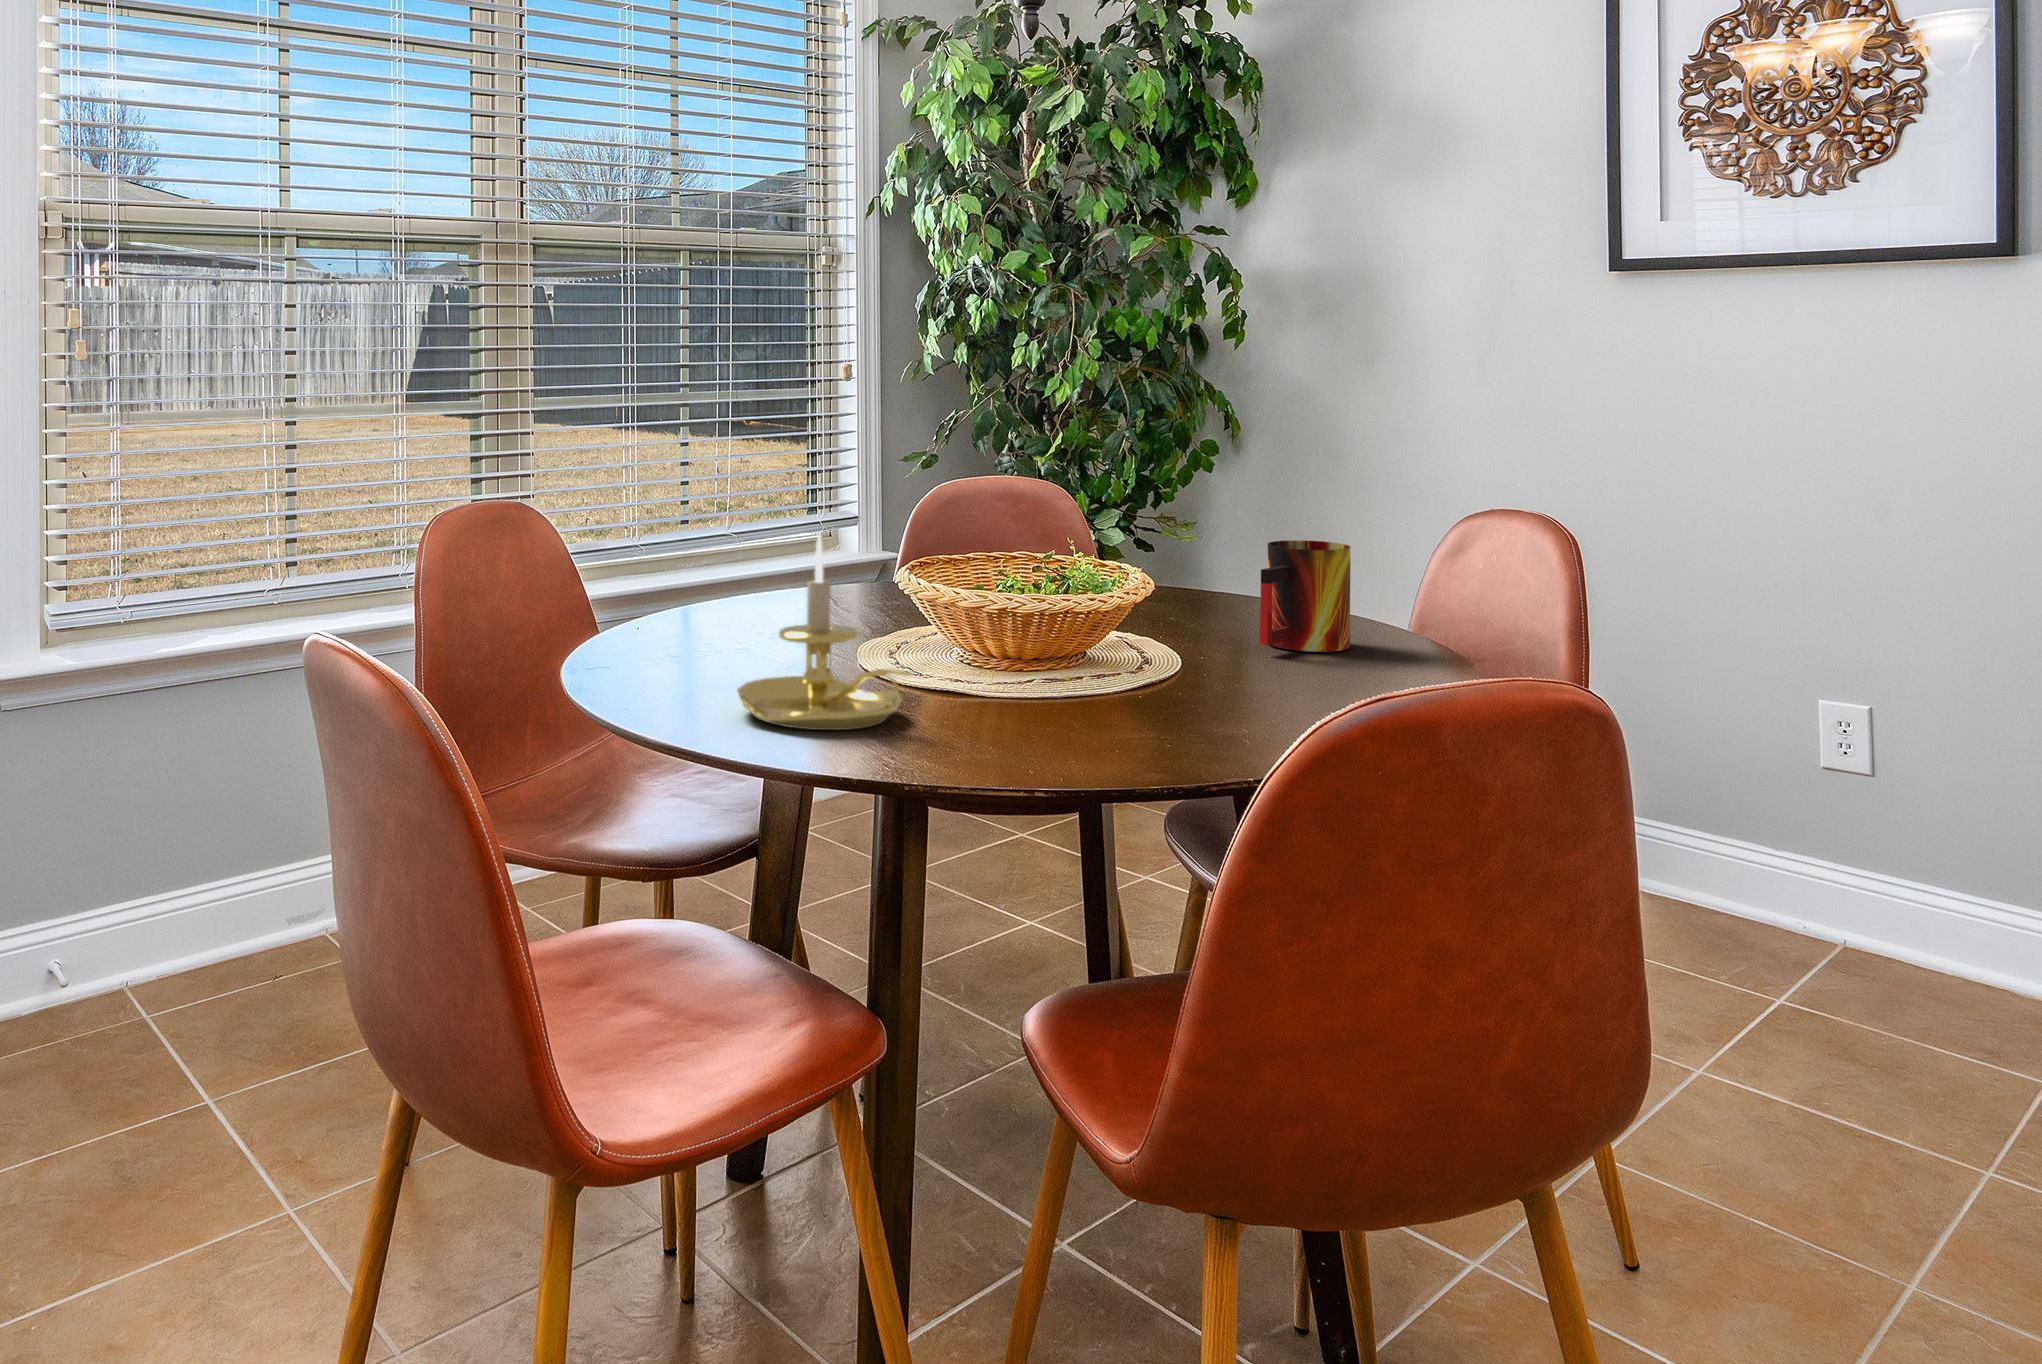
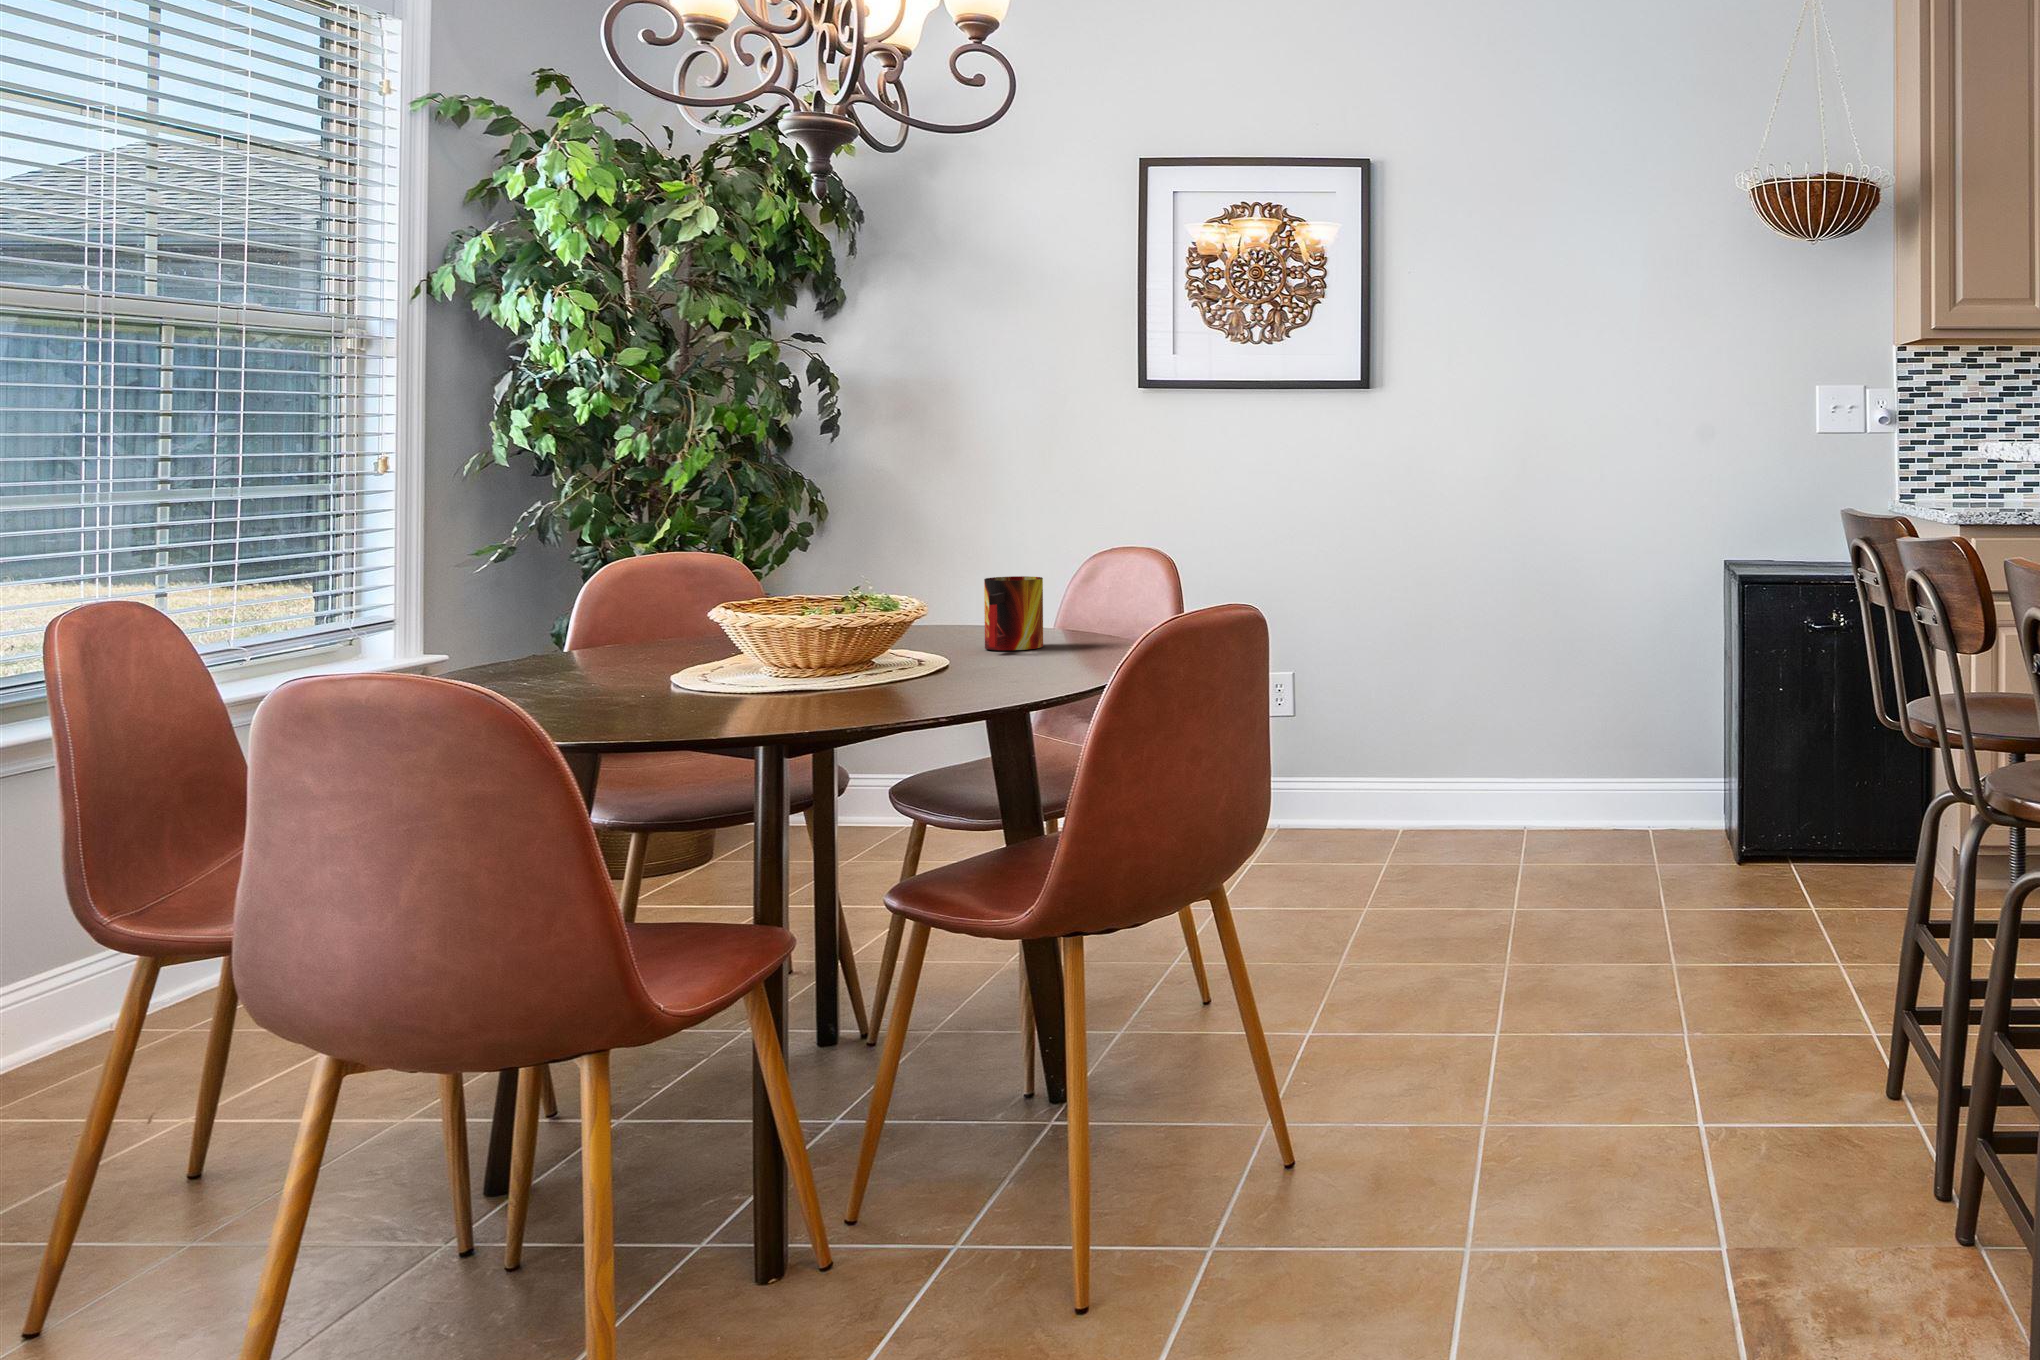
candle holder: present [737,534,911,730] -> none [640,576,809,719]

